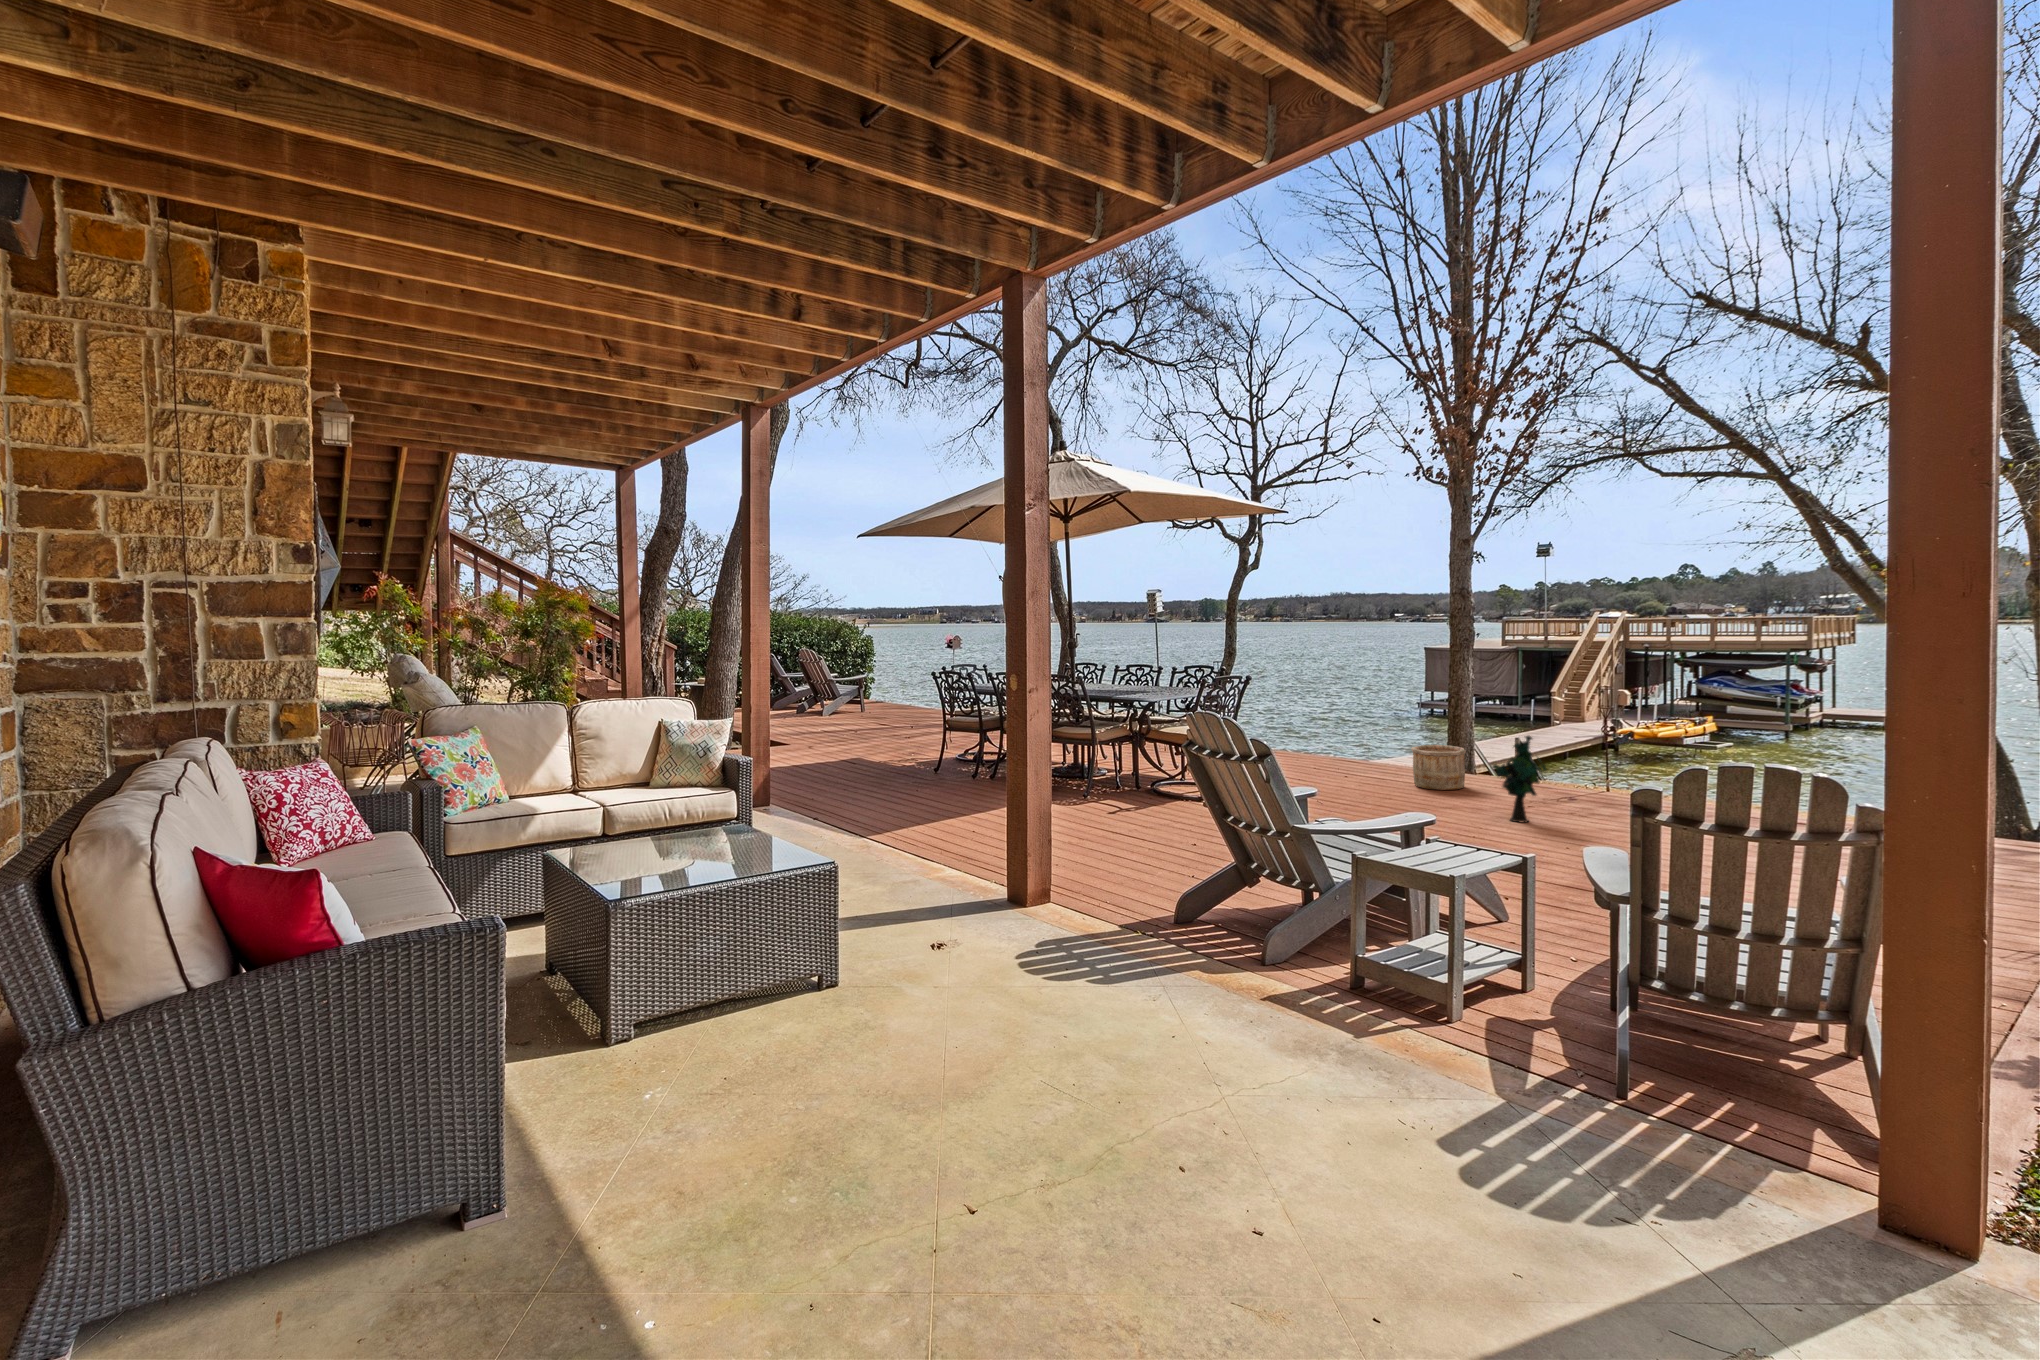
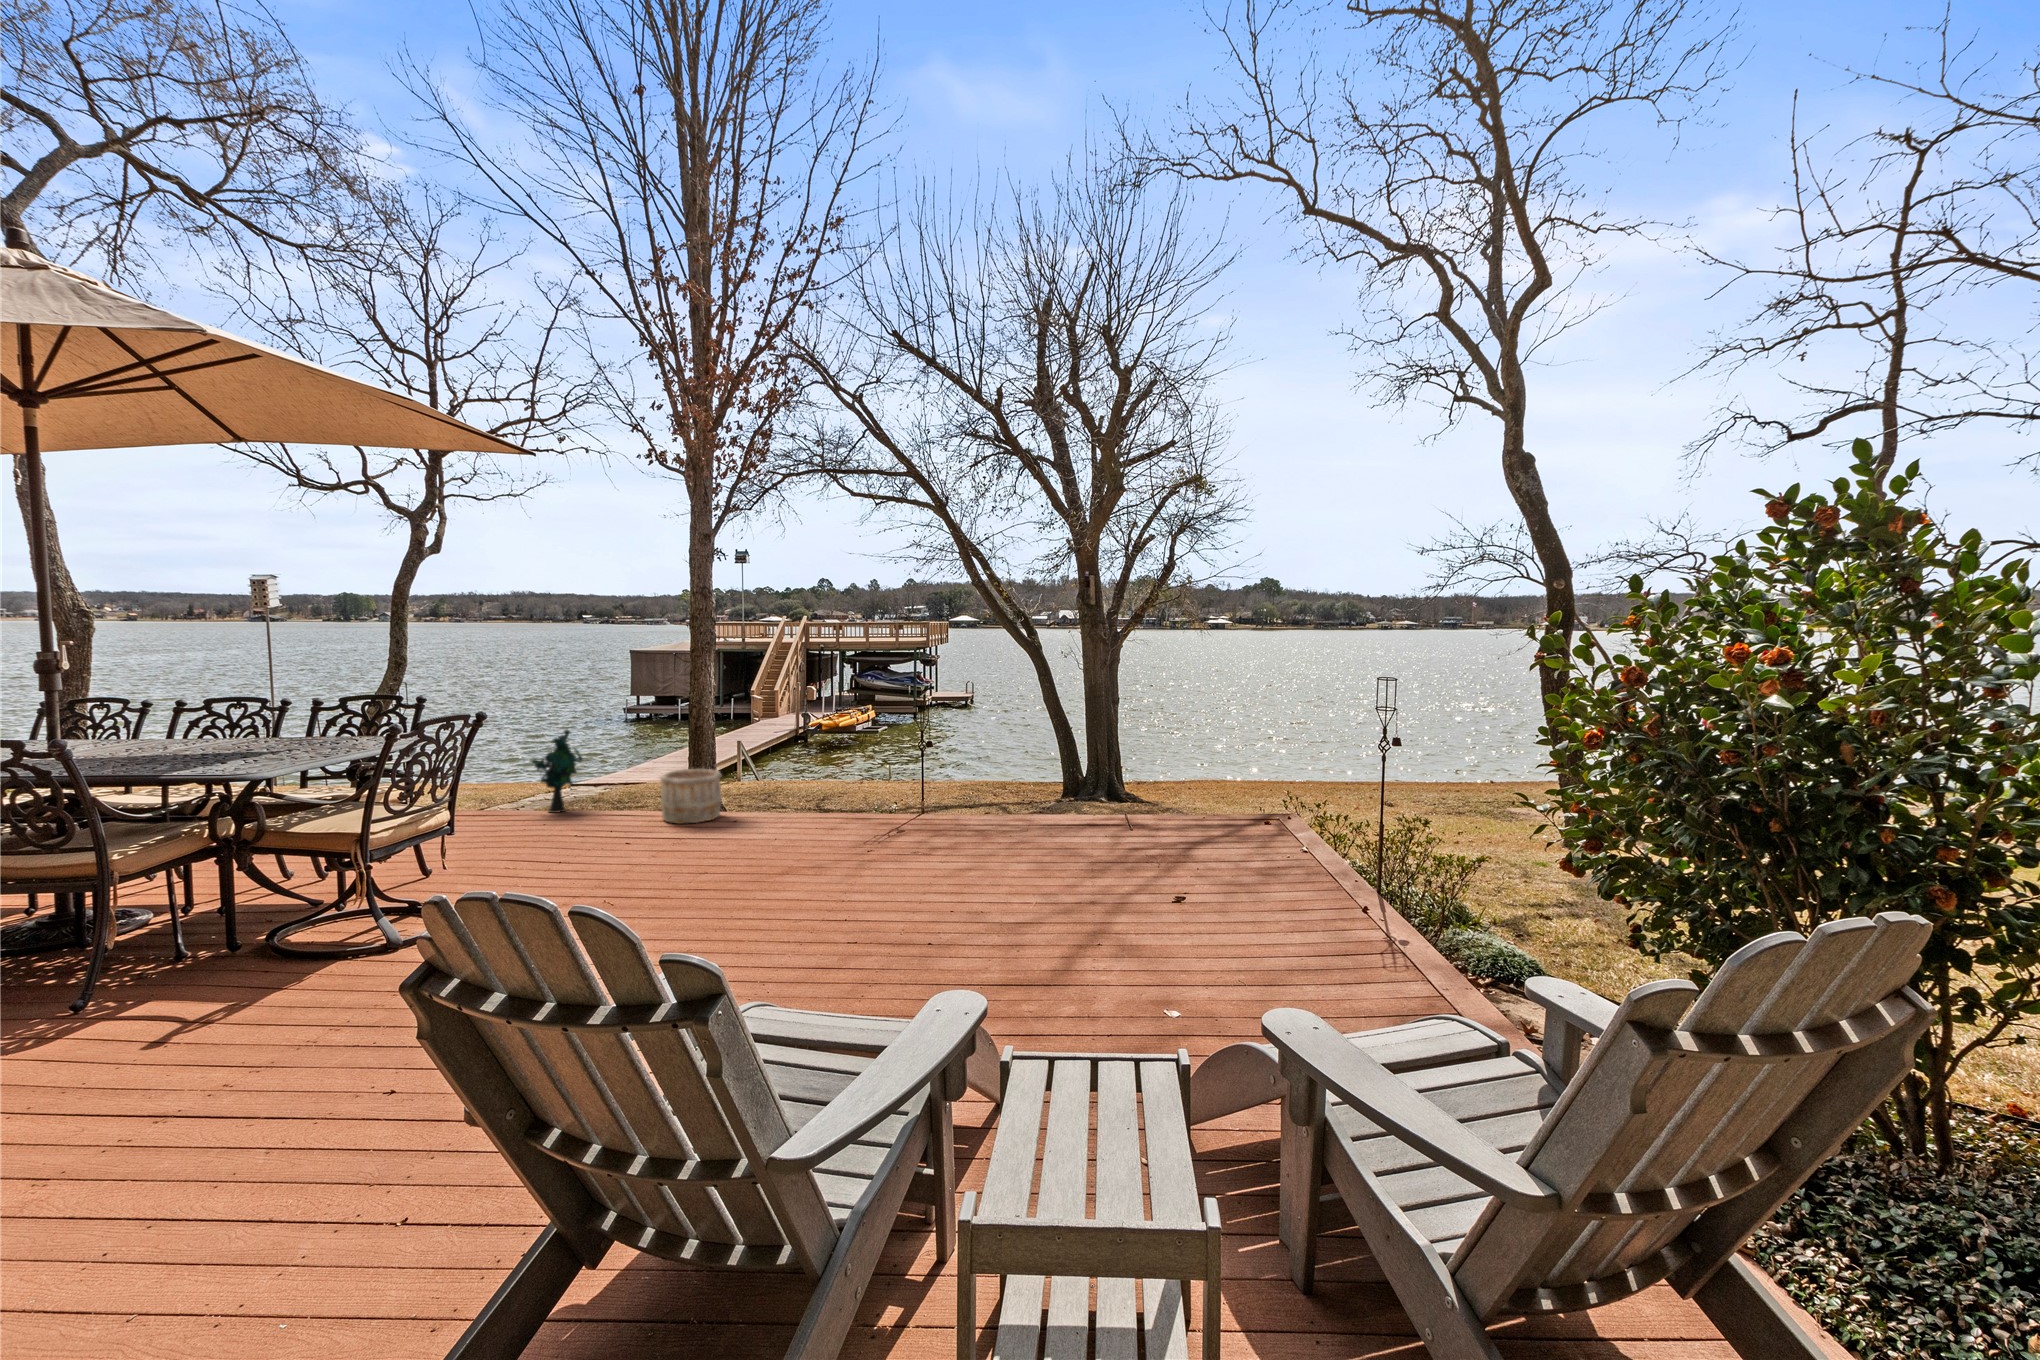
decorative plant: present [1492,736,1546,823] -> present [532,730,583,813]

